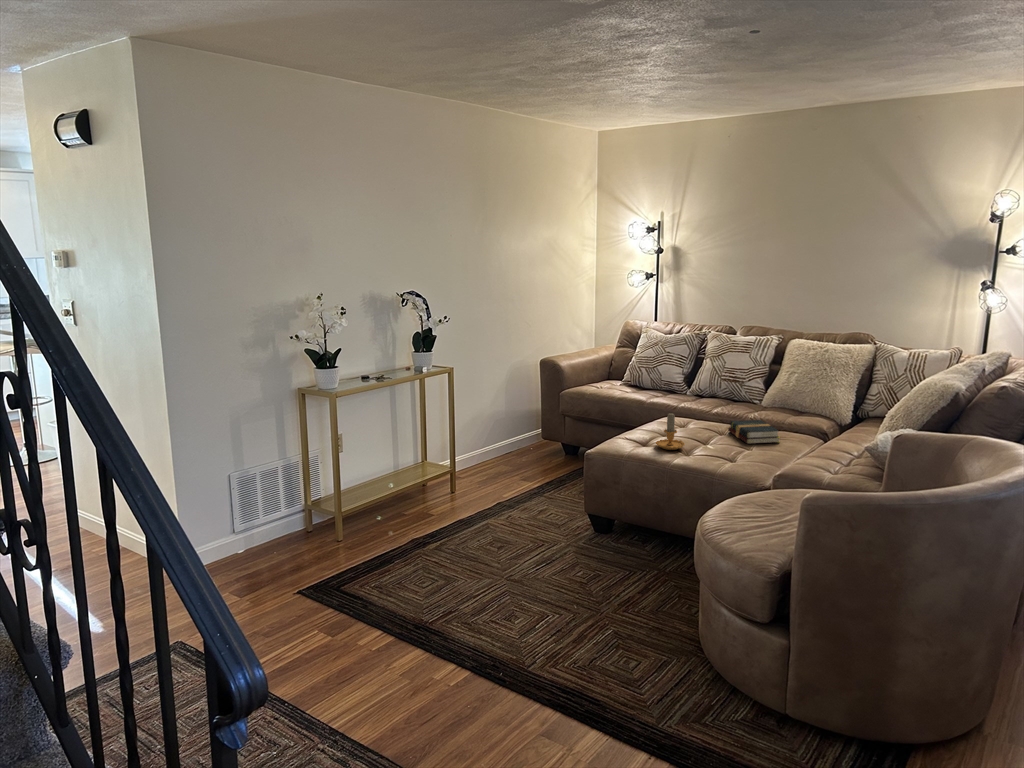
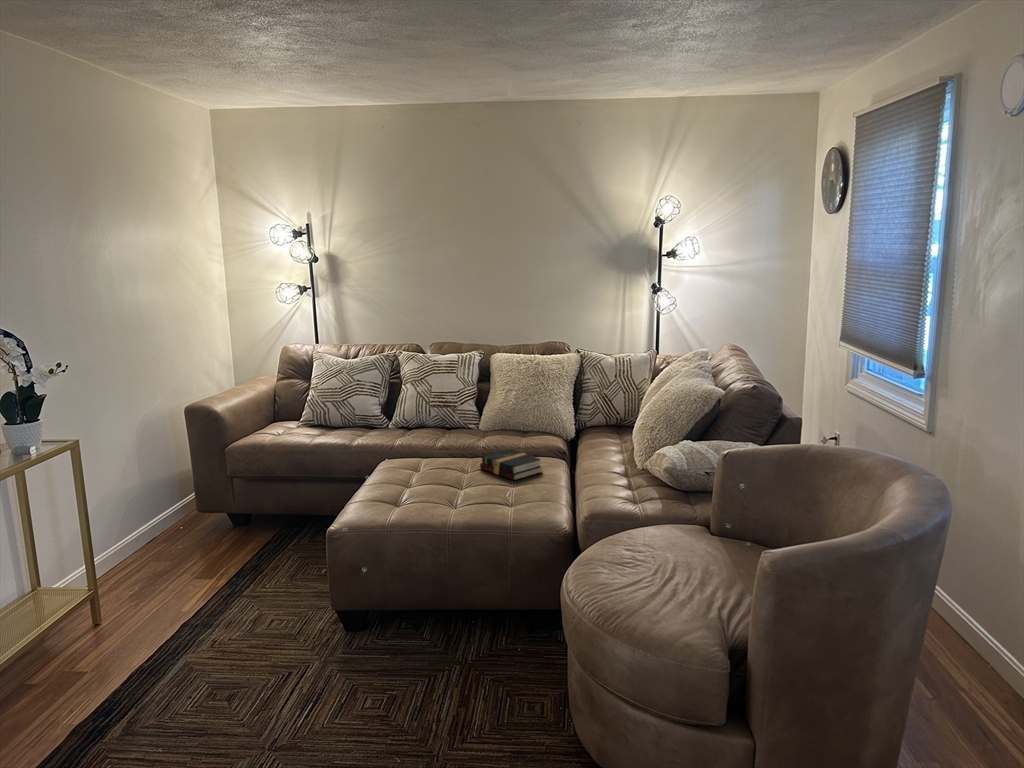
candle: present [656,413,685,450] -> none [422,459,462,507]

